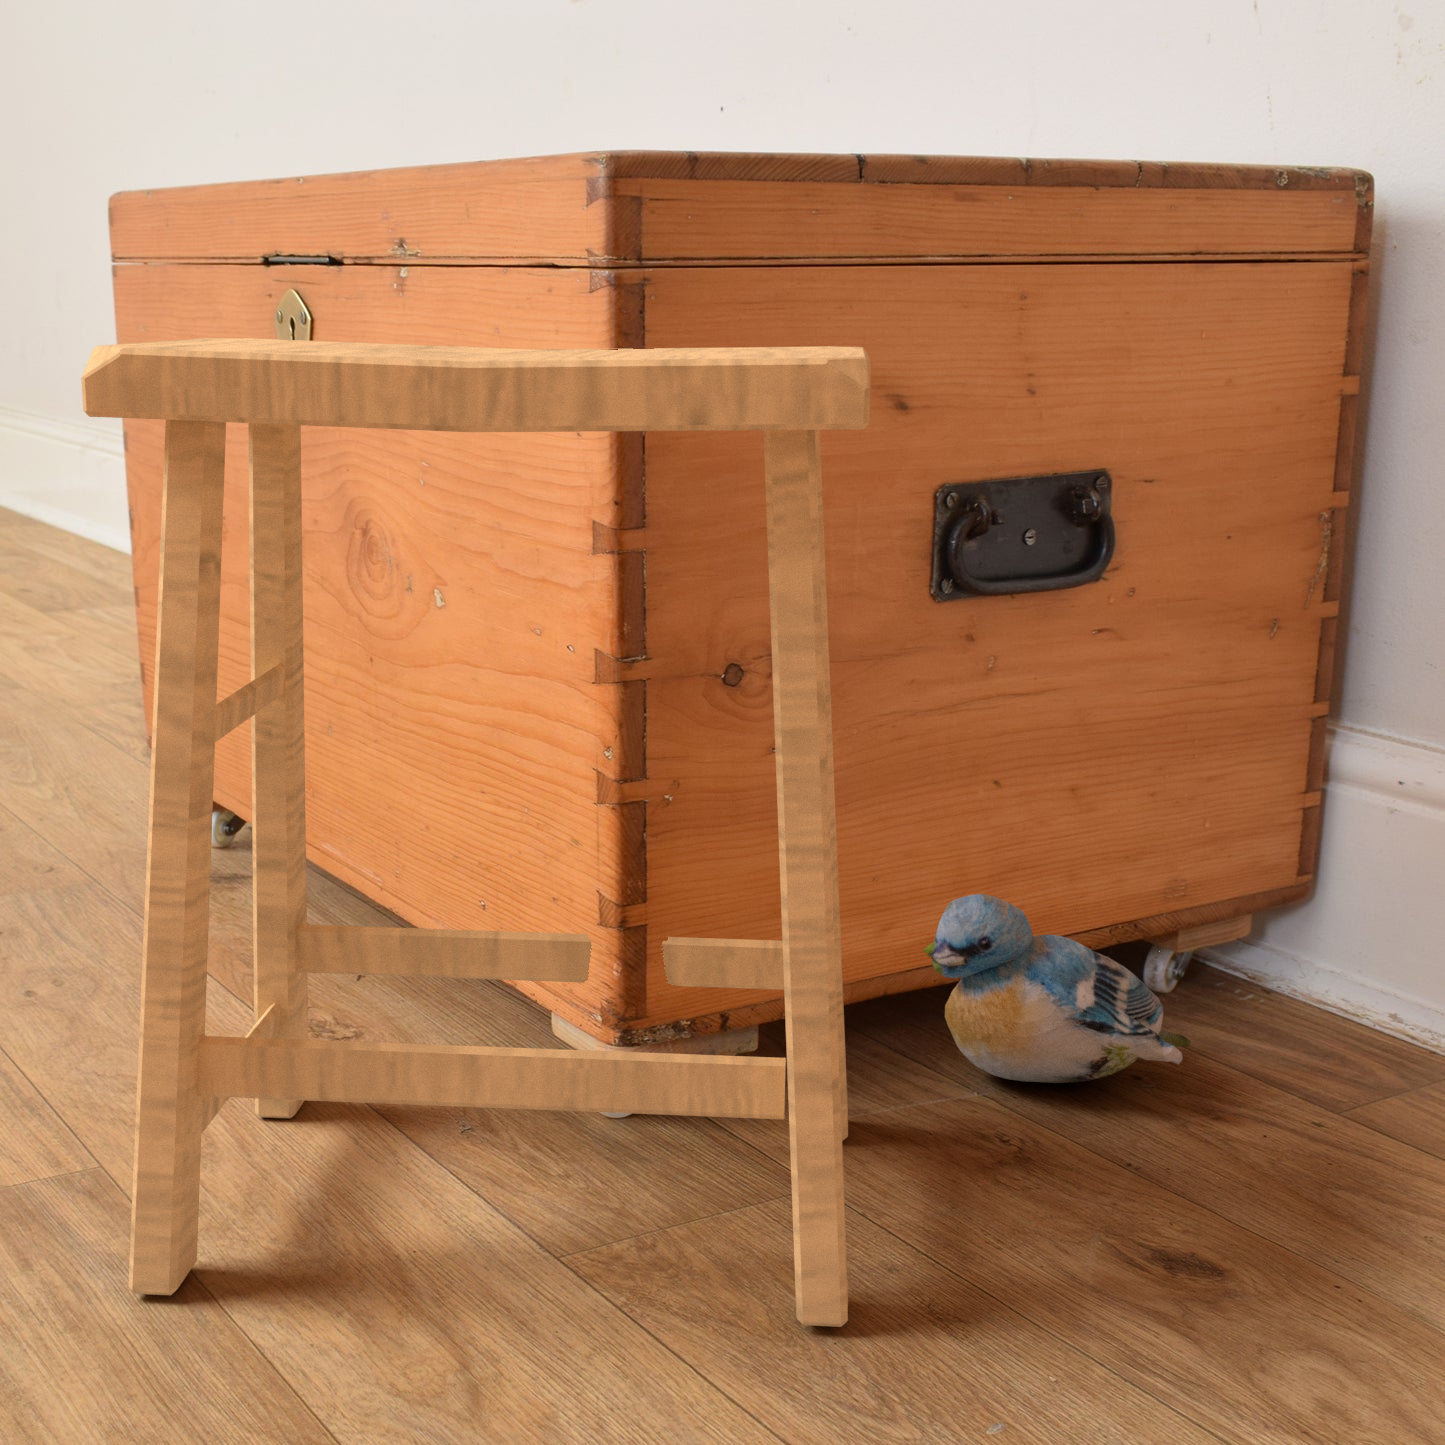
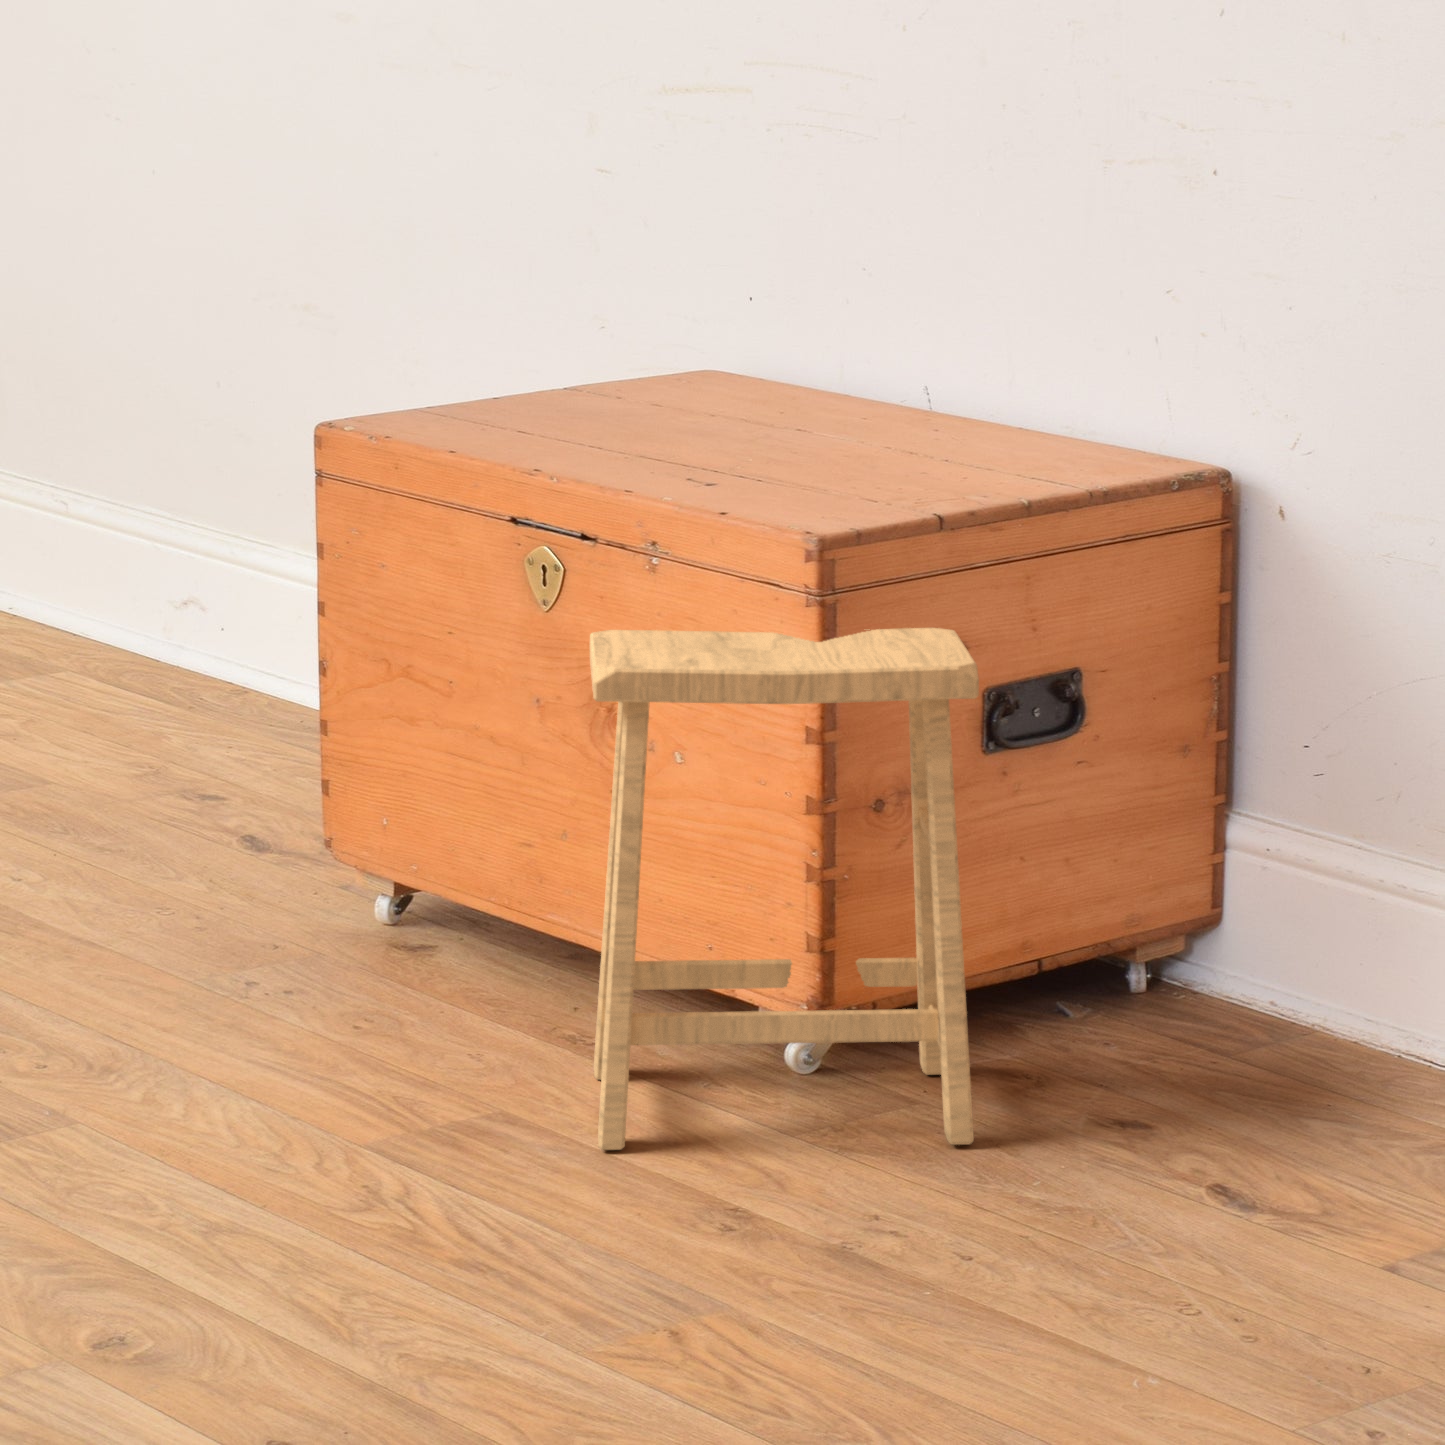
plush toy: present [923,894,1191,1083] -> none [981,929,1142,1042]

